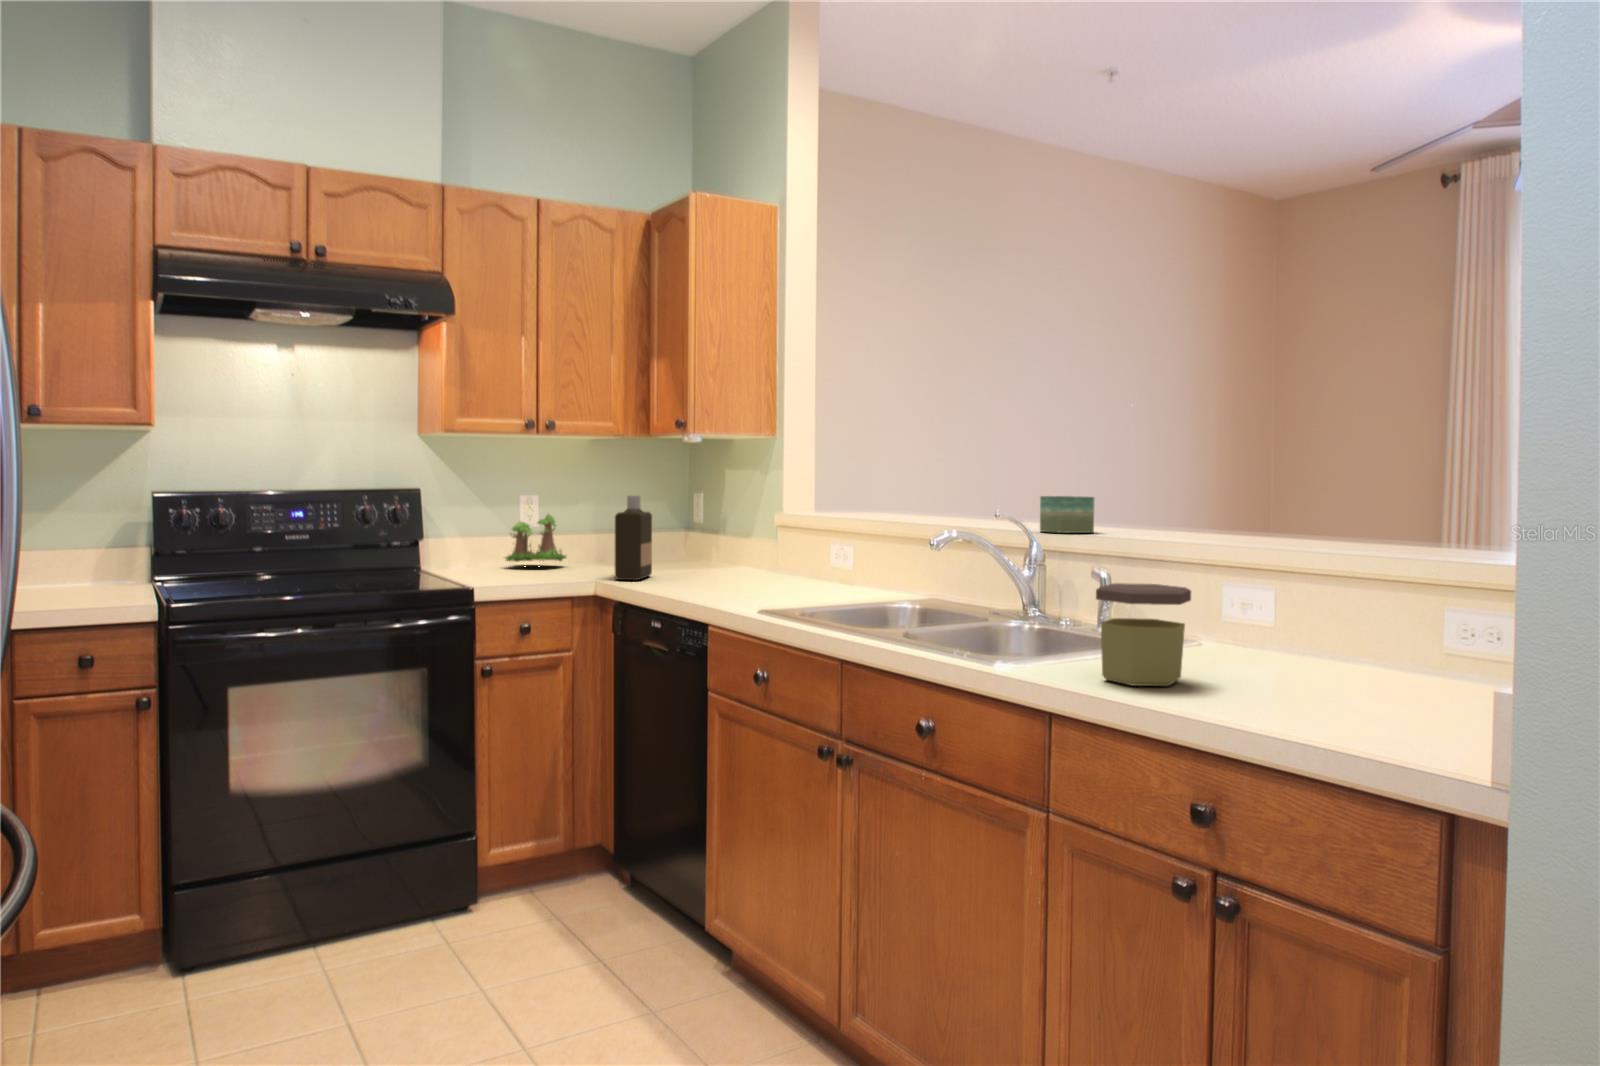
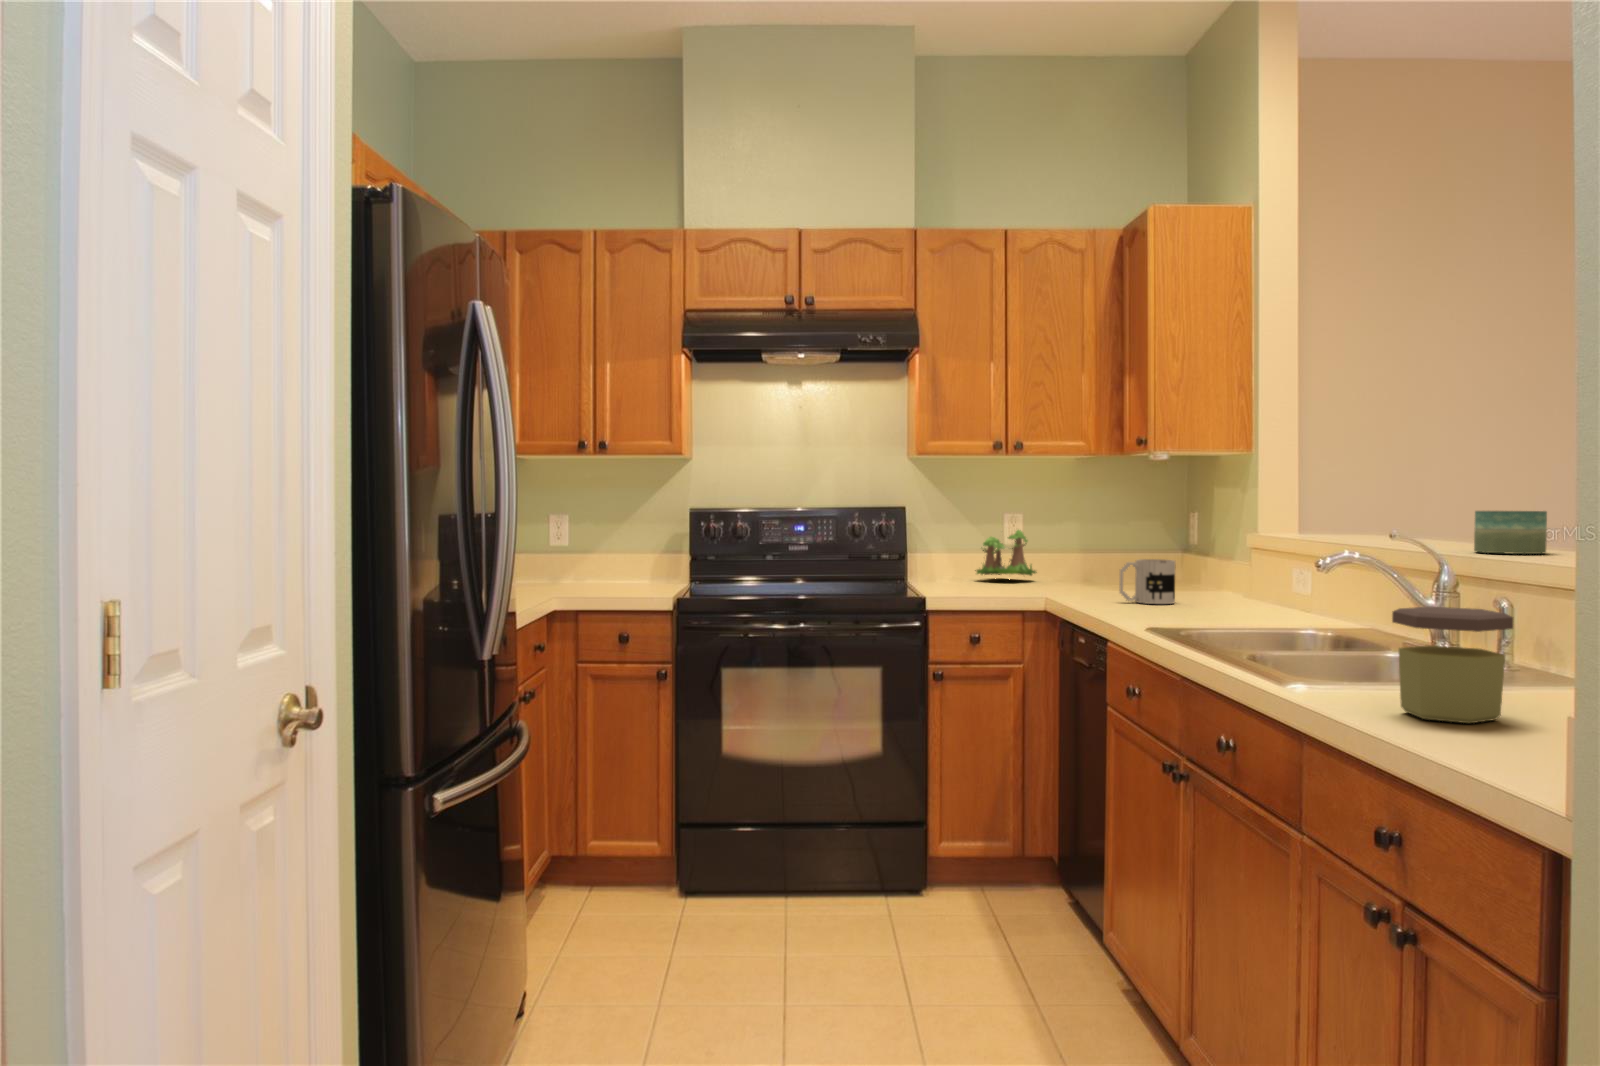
bottle: present [615,496,652,580] -> none [1063,511,1106,596]
mug: none [680,542,730,586] -> present [1119,559,1175,604]

